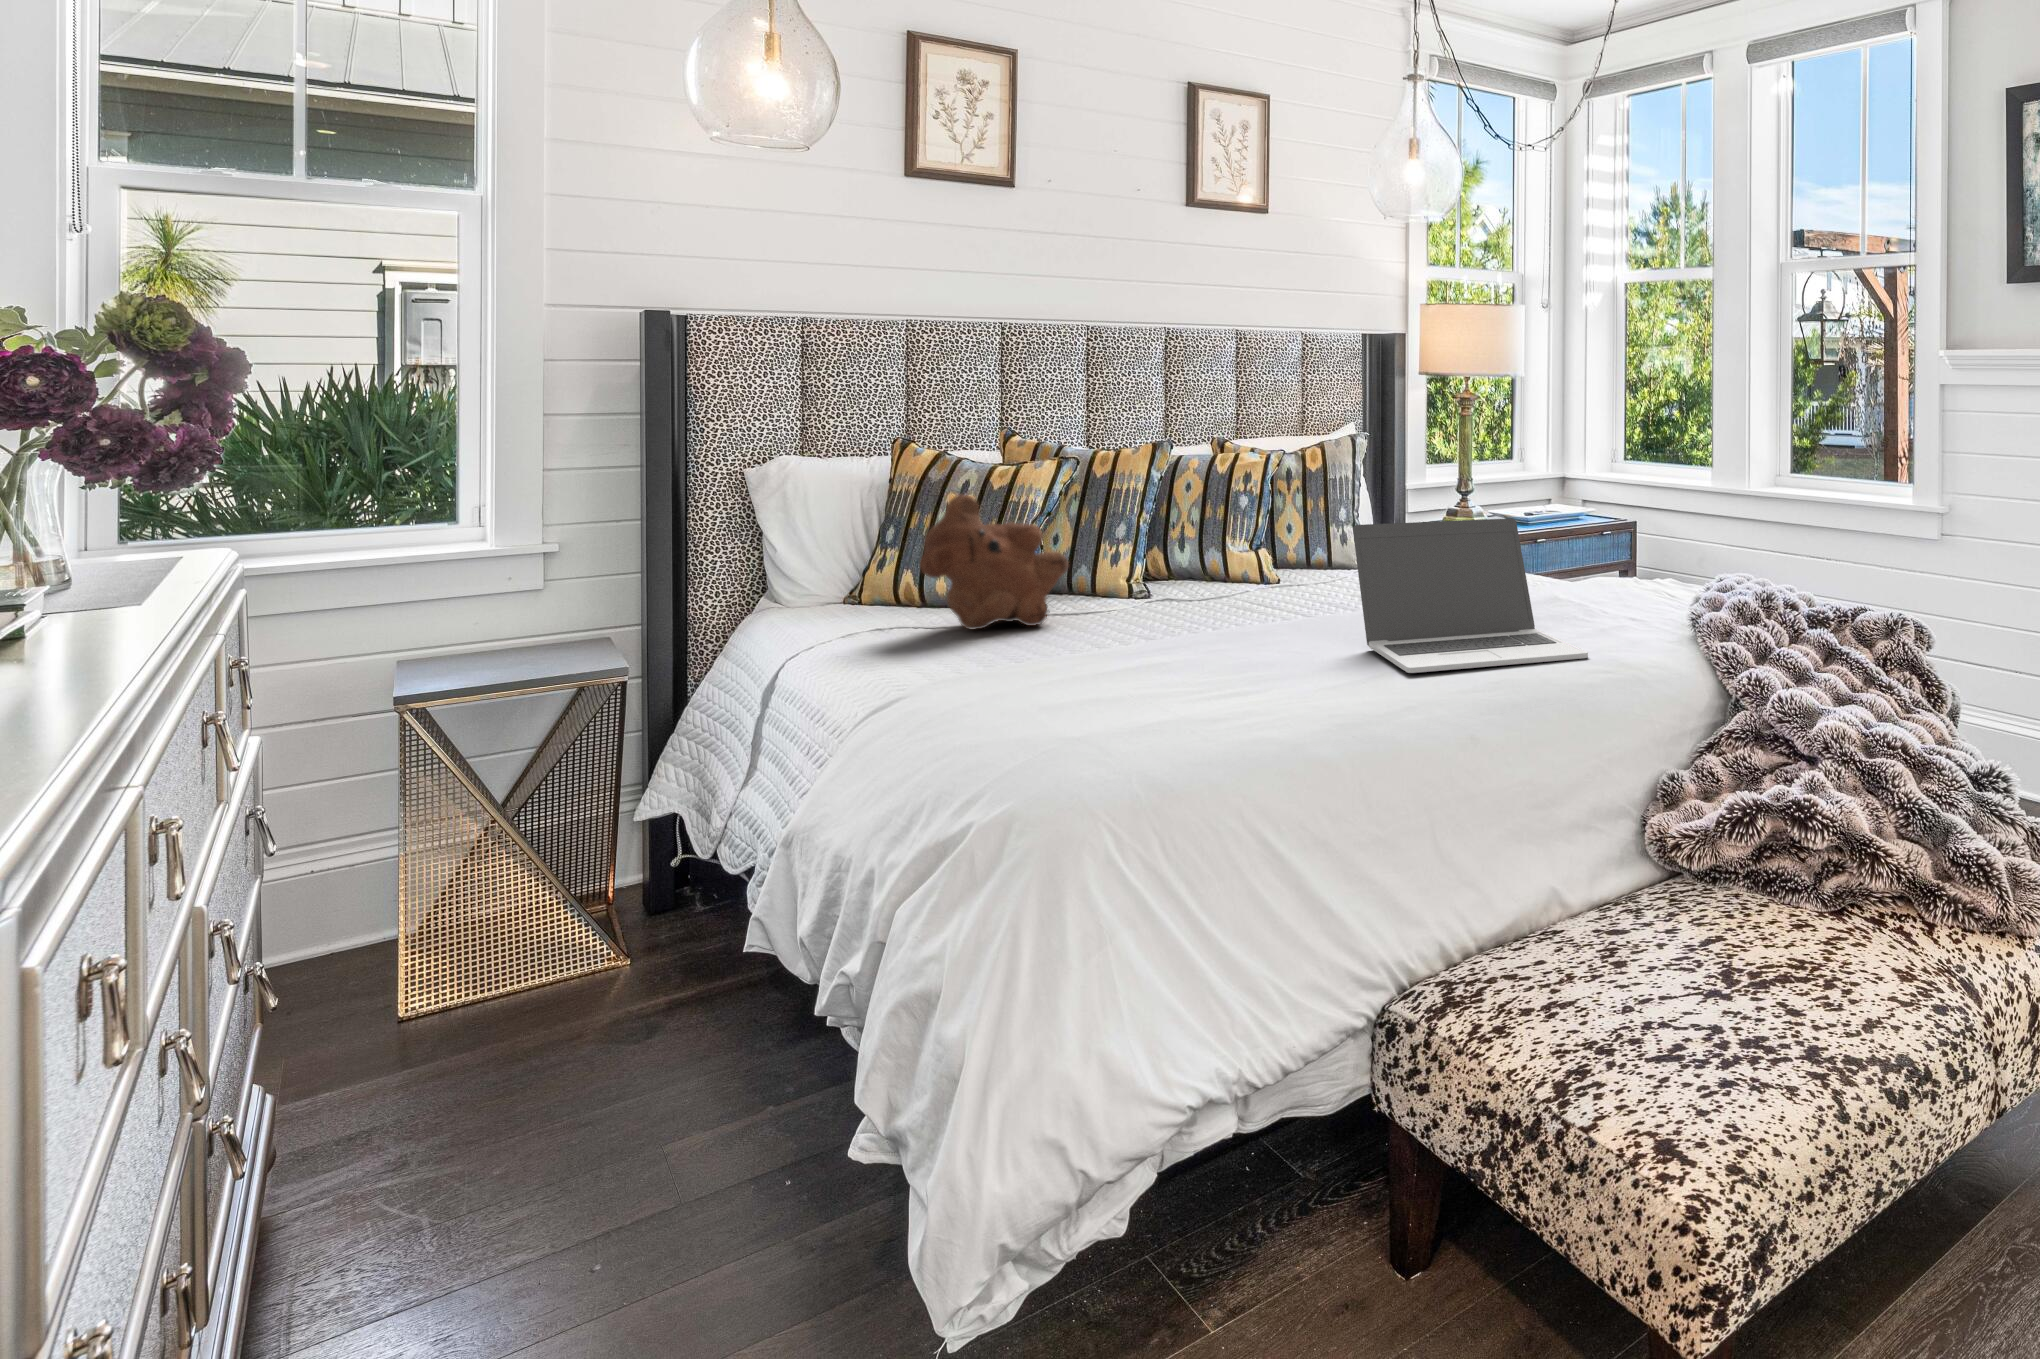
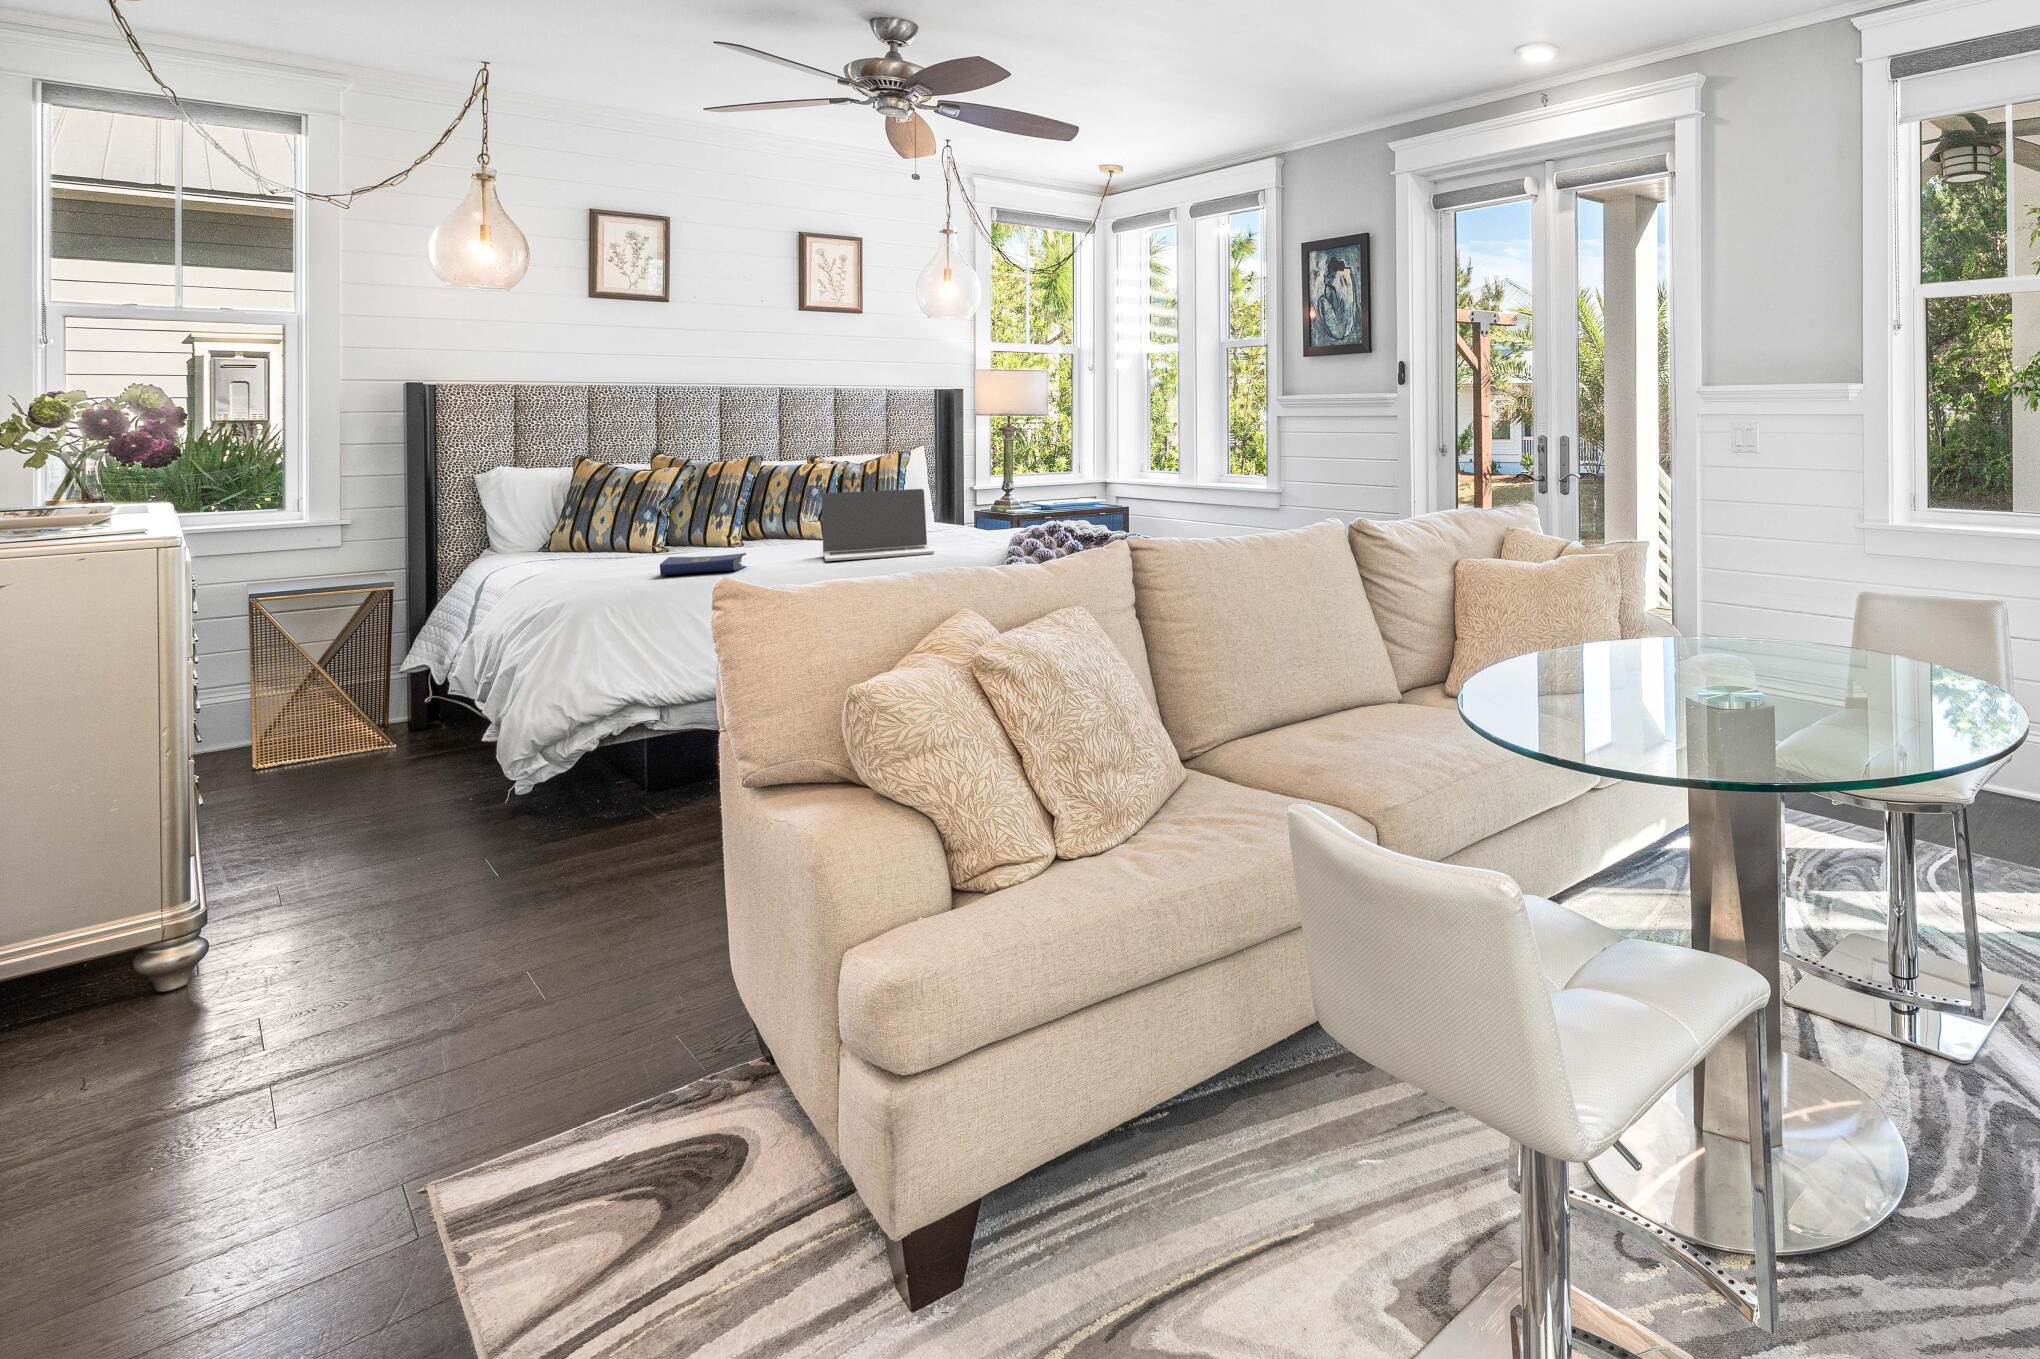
teddy bear: present [920,495,1068,629] -> none [573,485,673,558]
hardcover book: none [1123,651,1261,703] -> present [660,553,746,575]

